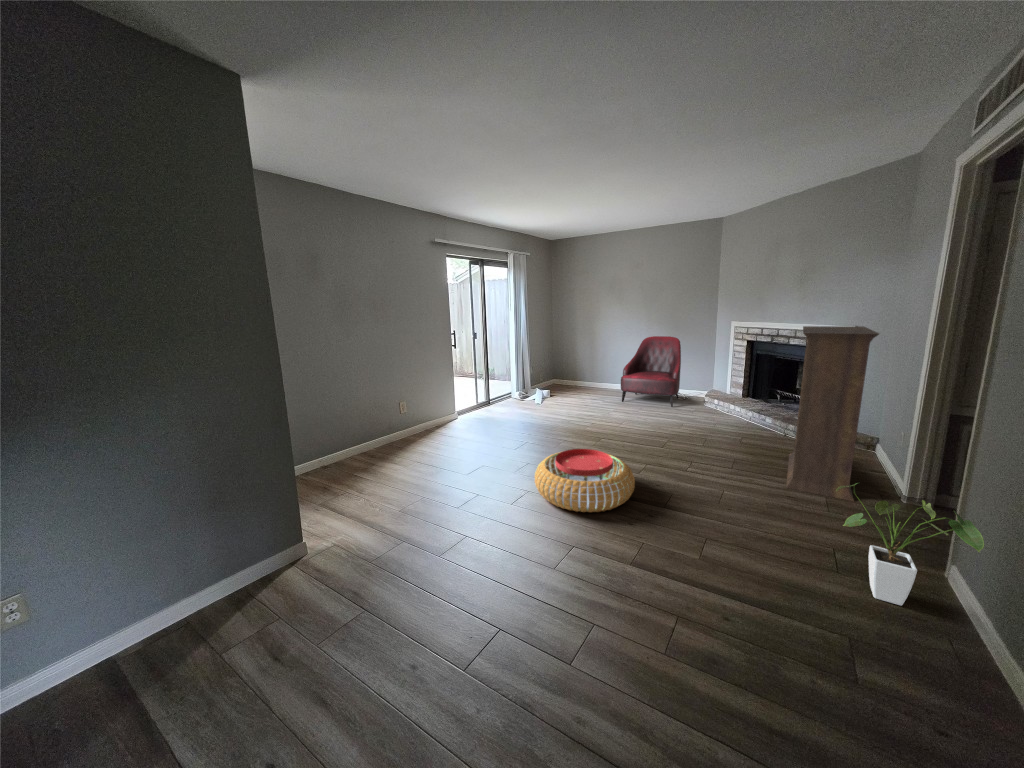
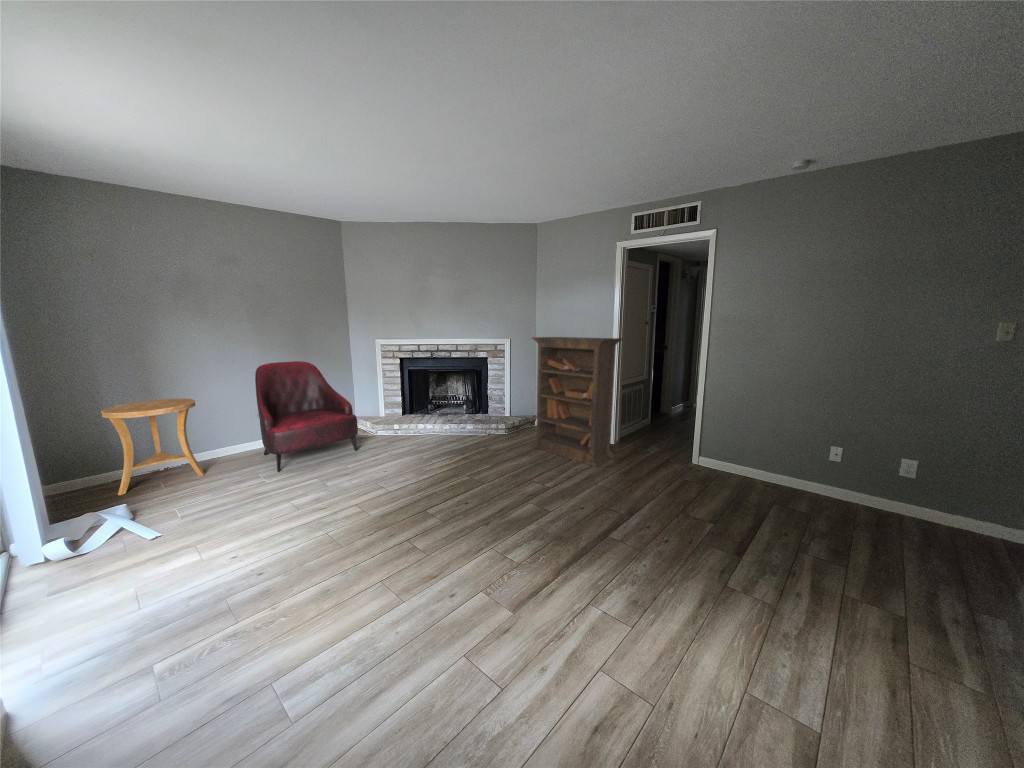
side table: none [577,351,611,394] -> present [101,399,205,495]
pouf: present [535,449,635,512] -> none [556,521,738,677]
house plant: present [836,483,984,606] -> none [733,427,795,495]

